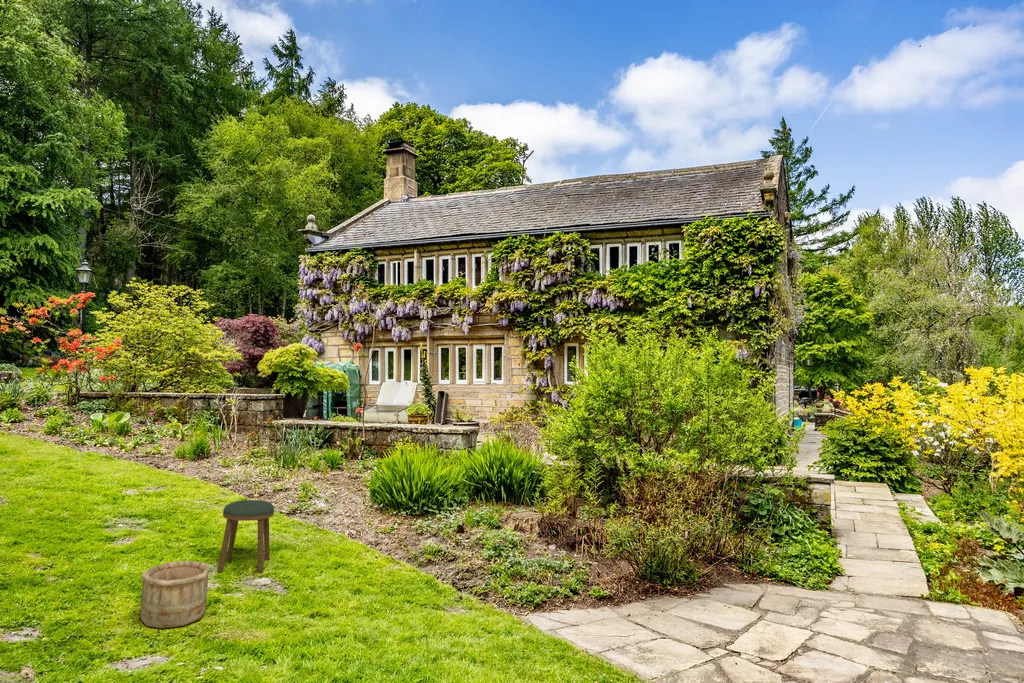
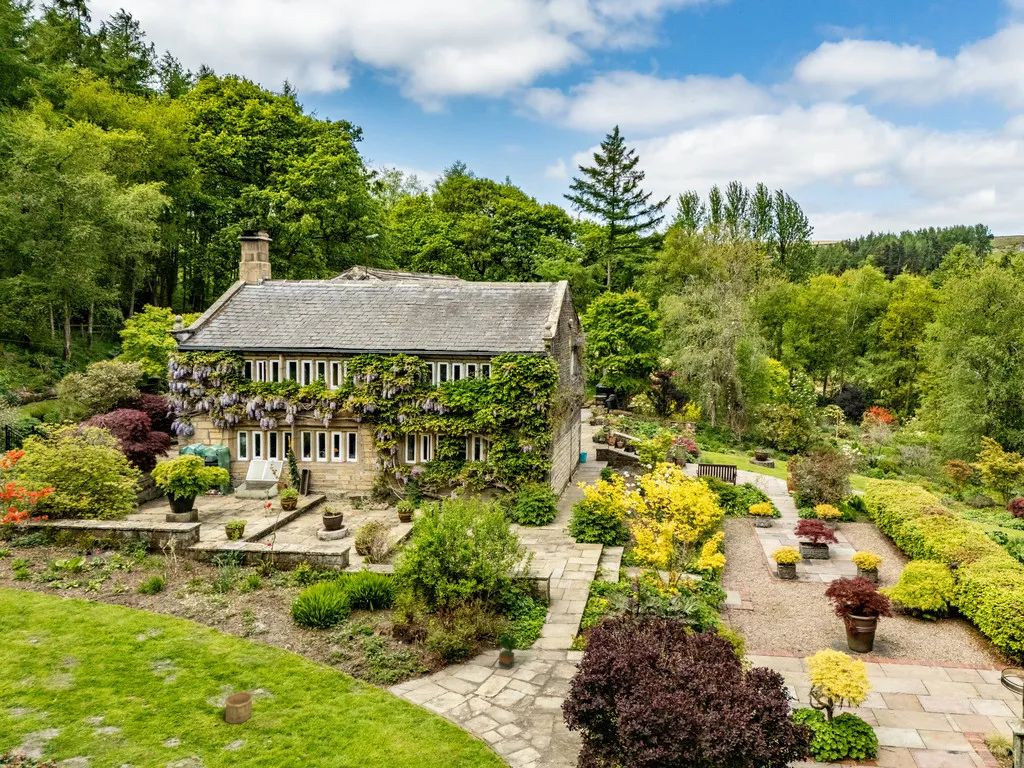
stool: present [217,500,274,572] -> none [238,648,263,688]
potted tree: none [772,532,821,611] -> present [499,635,518,670]

